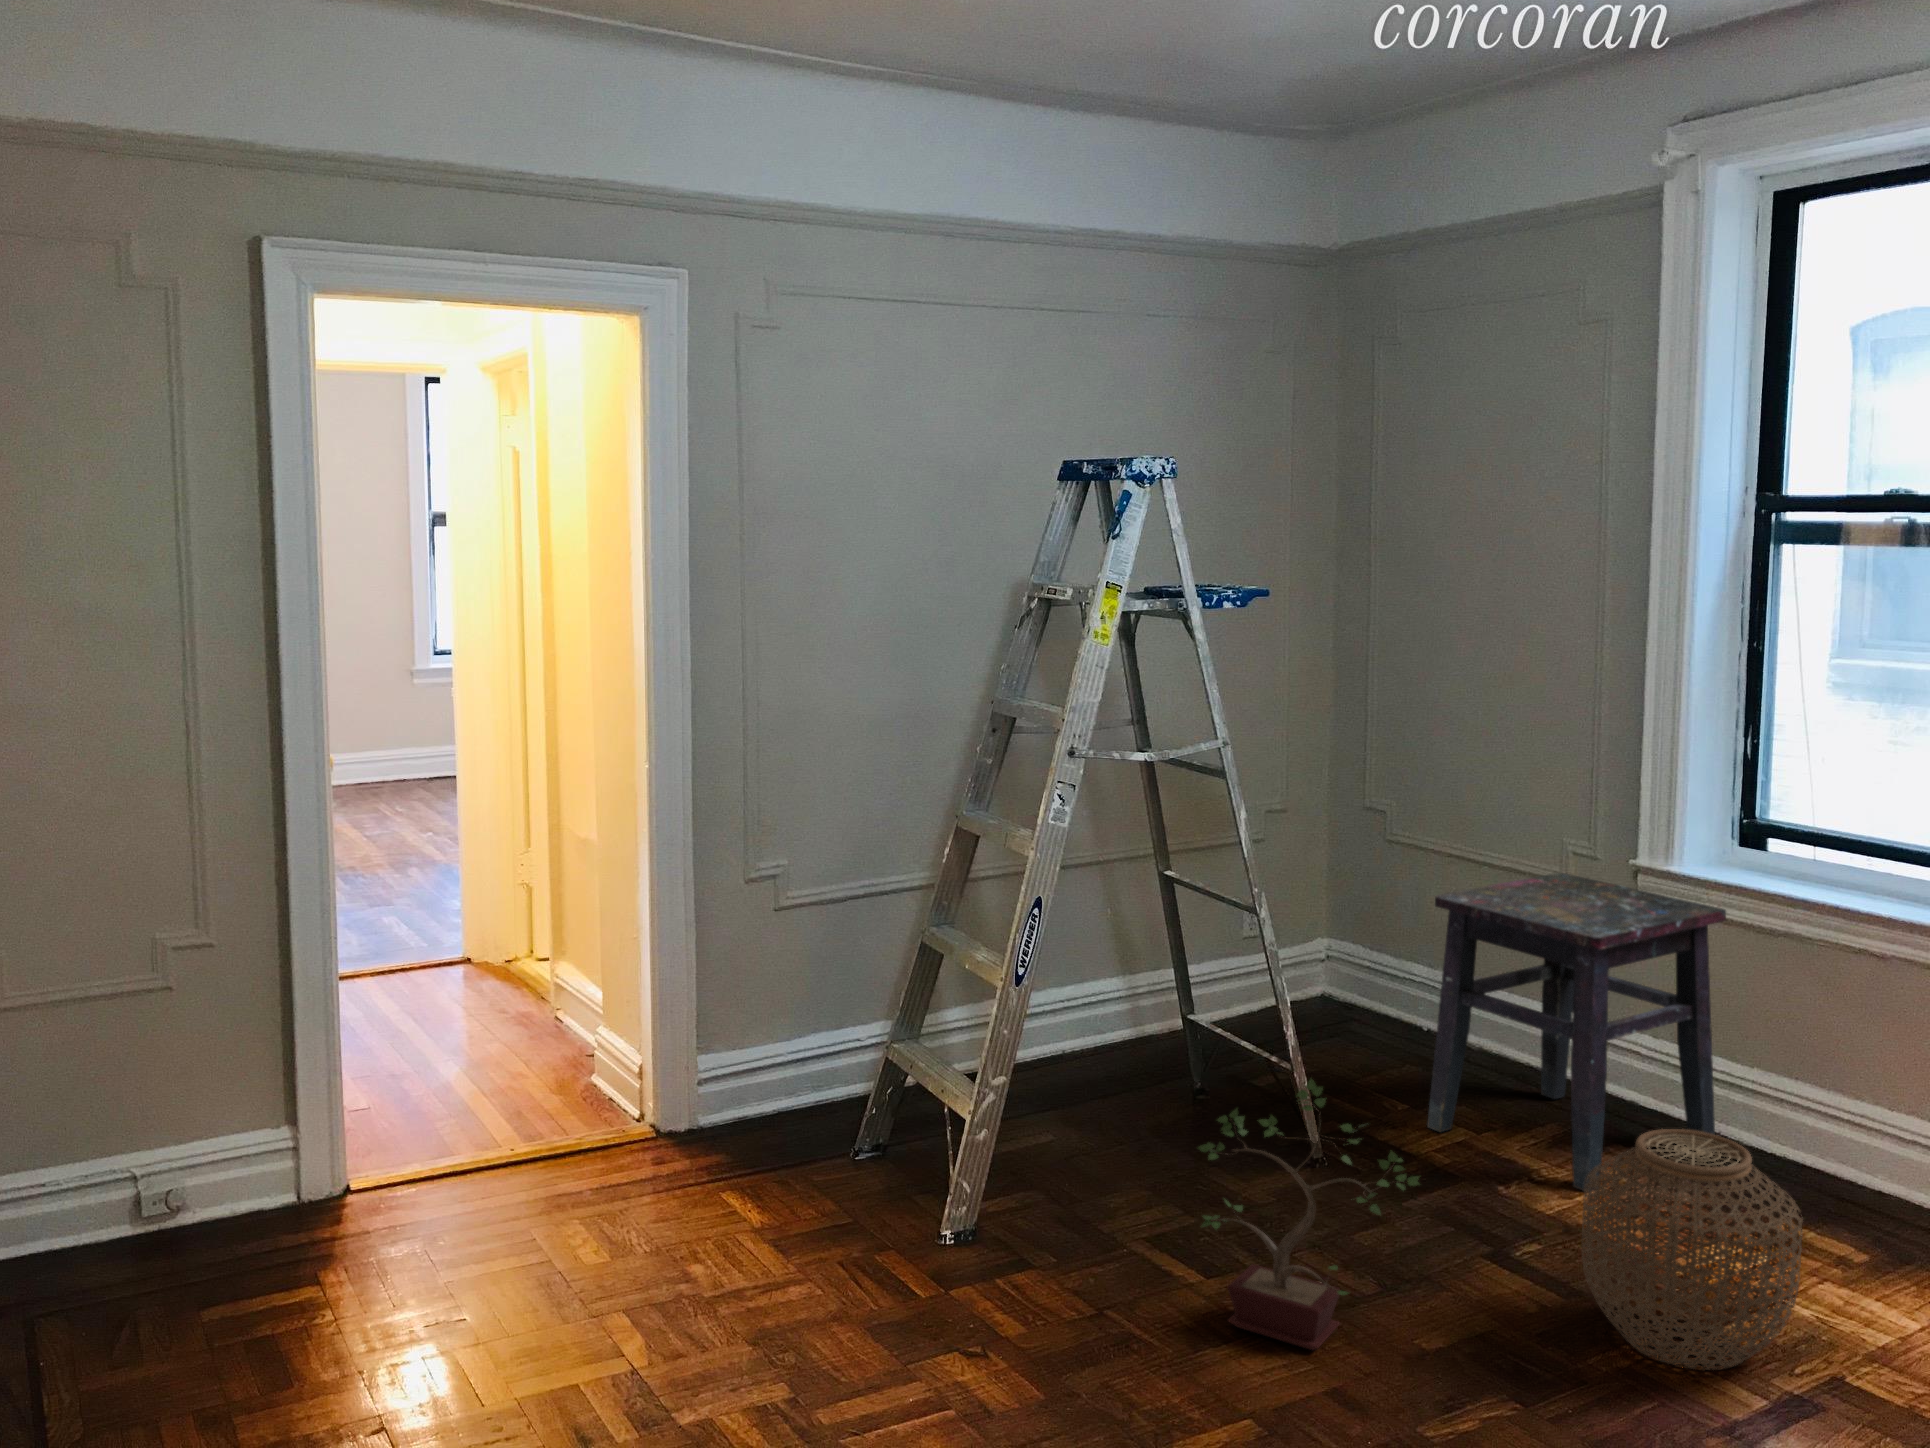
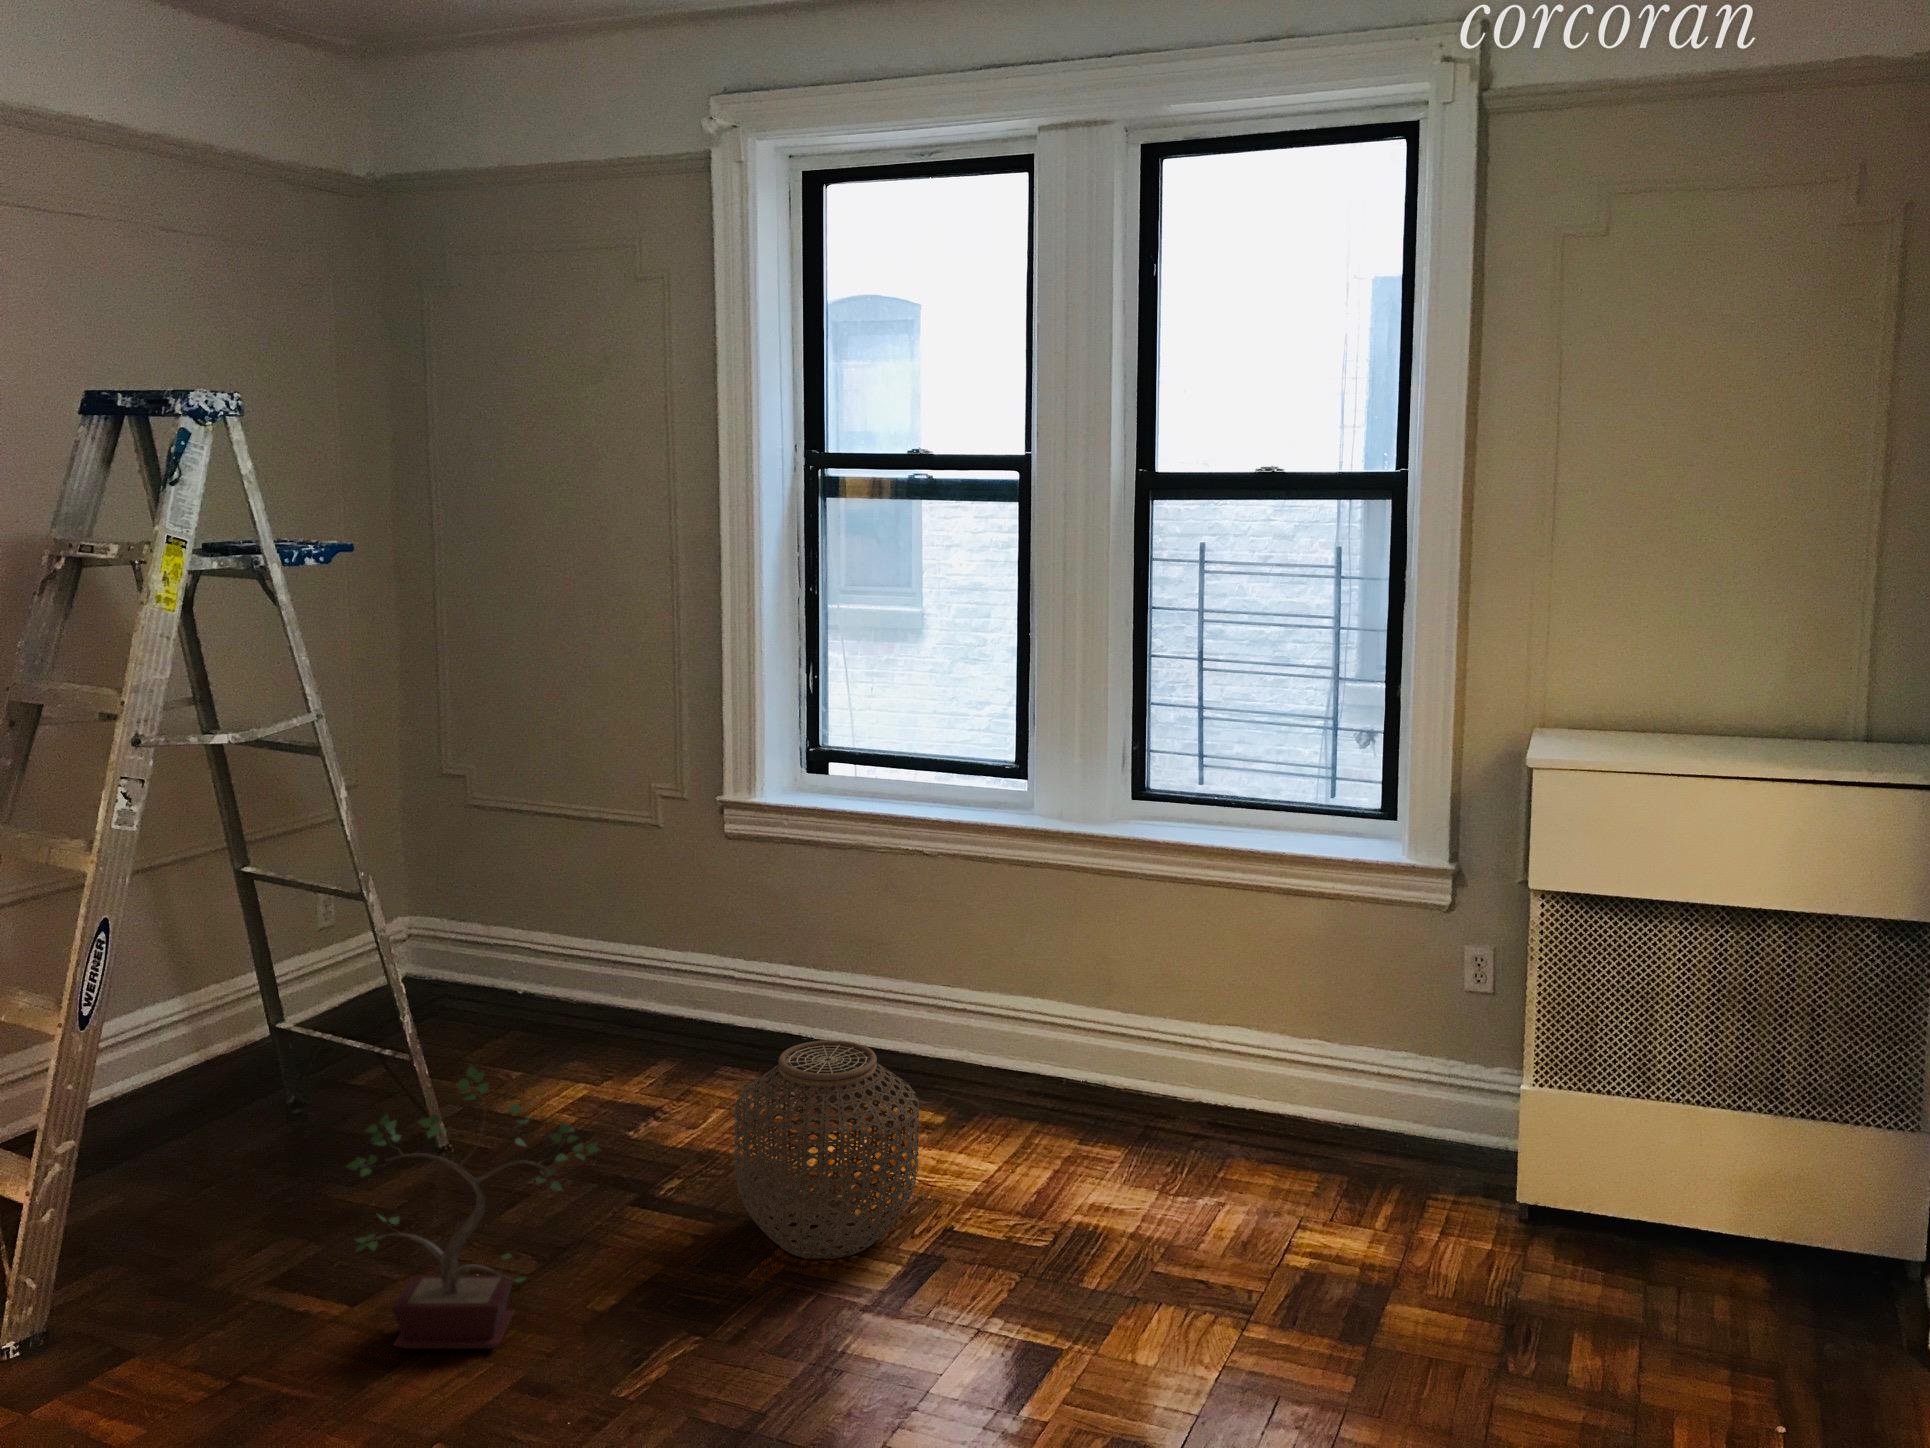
side table: present [1427,873,1726,1192] -> none [542,816,804,1117]

